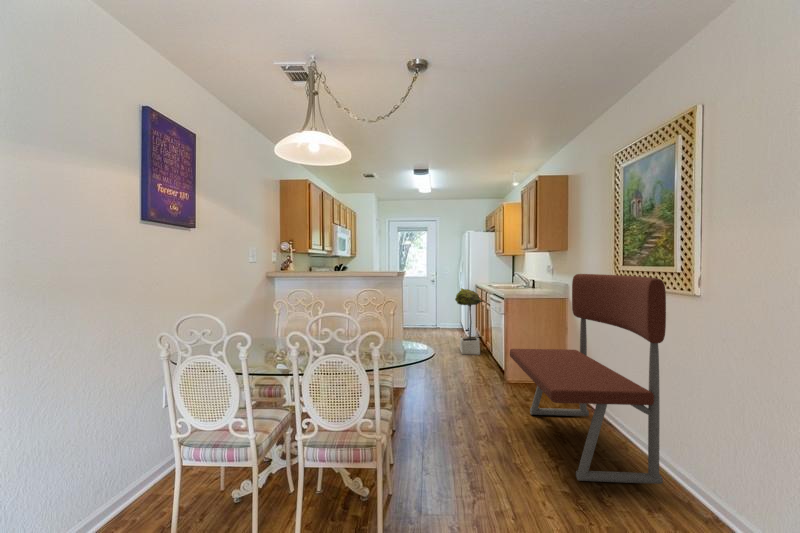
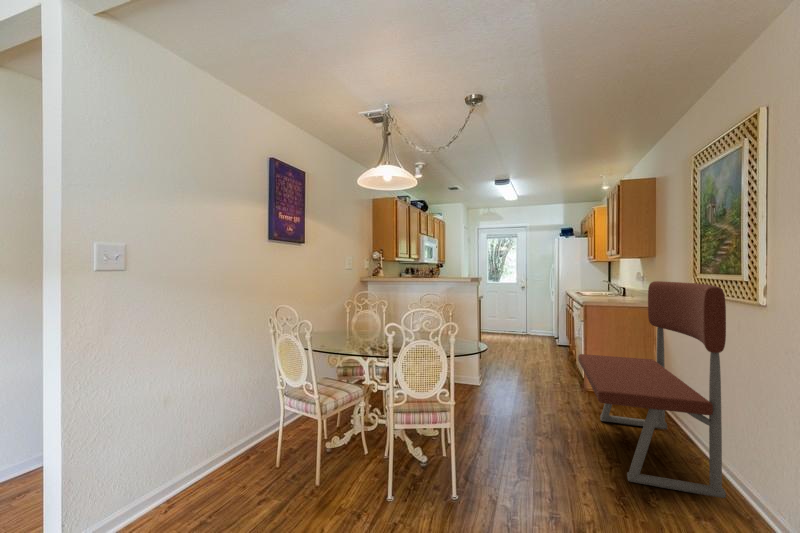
potted tree: present [455,288,482,355] -> none [539,294,569,362]

